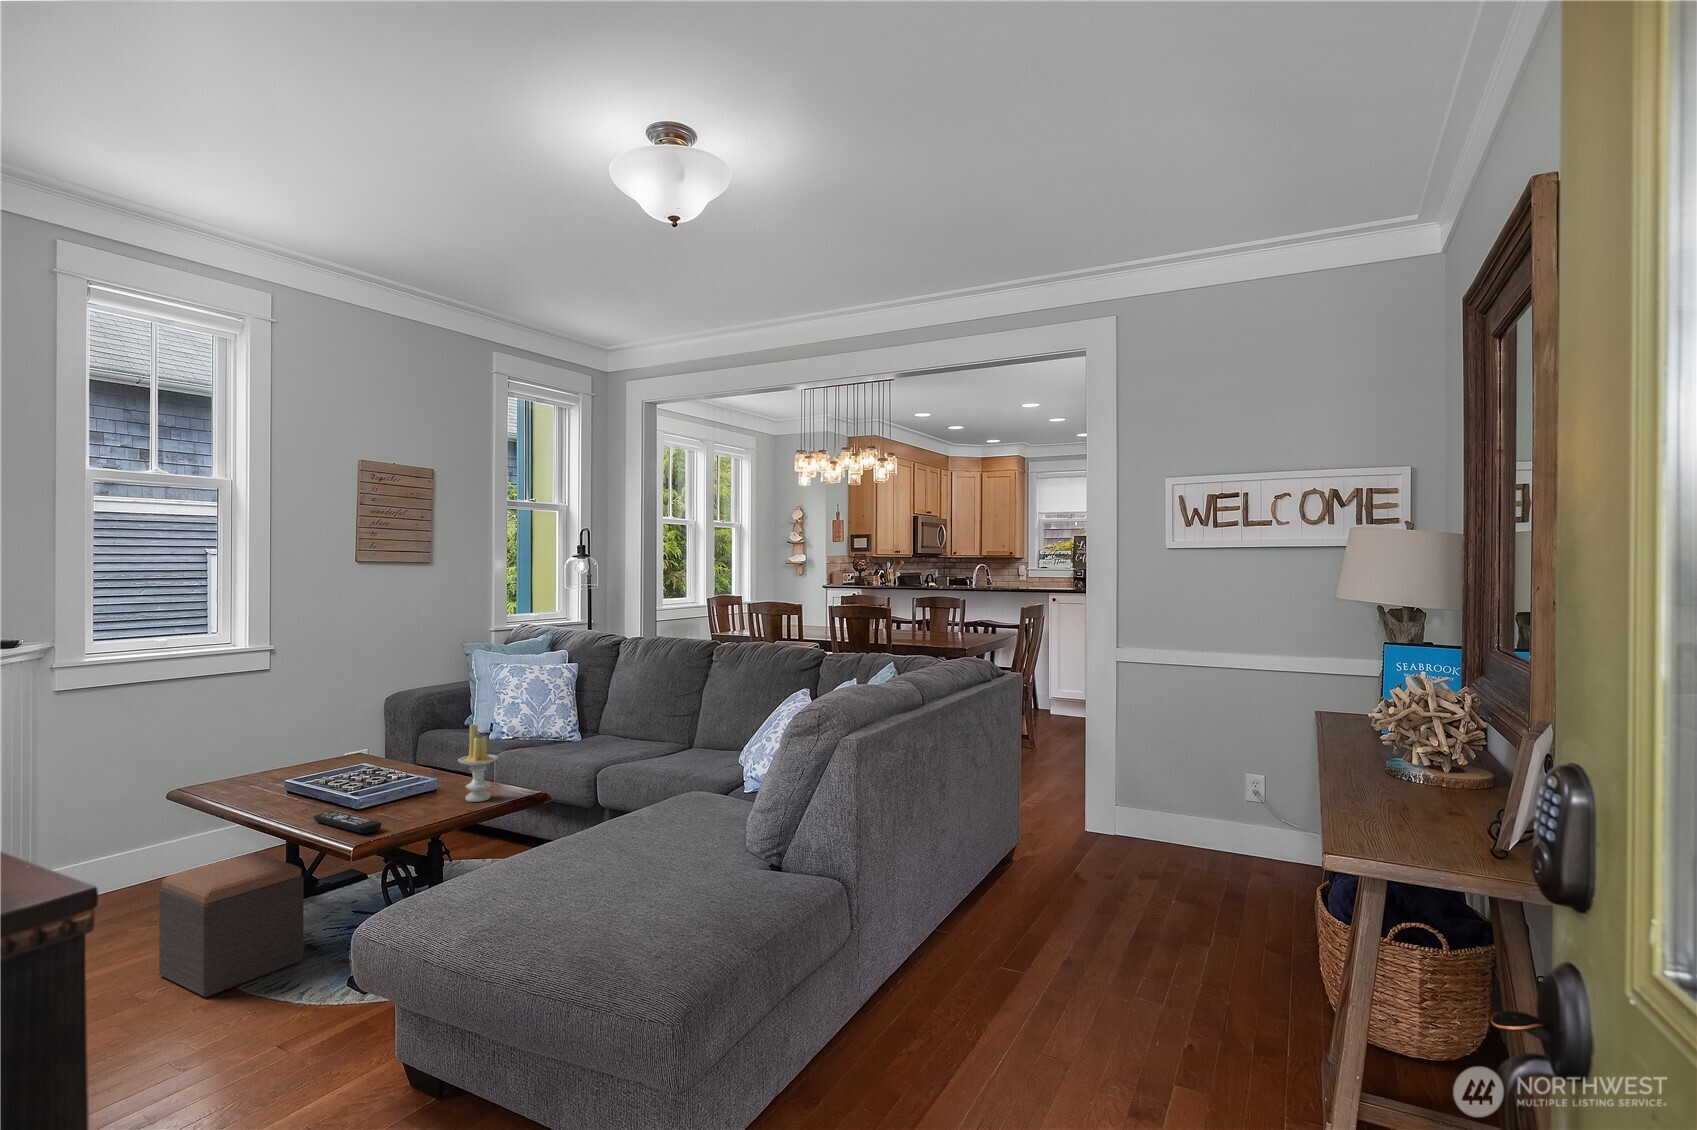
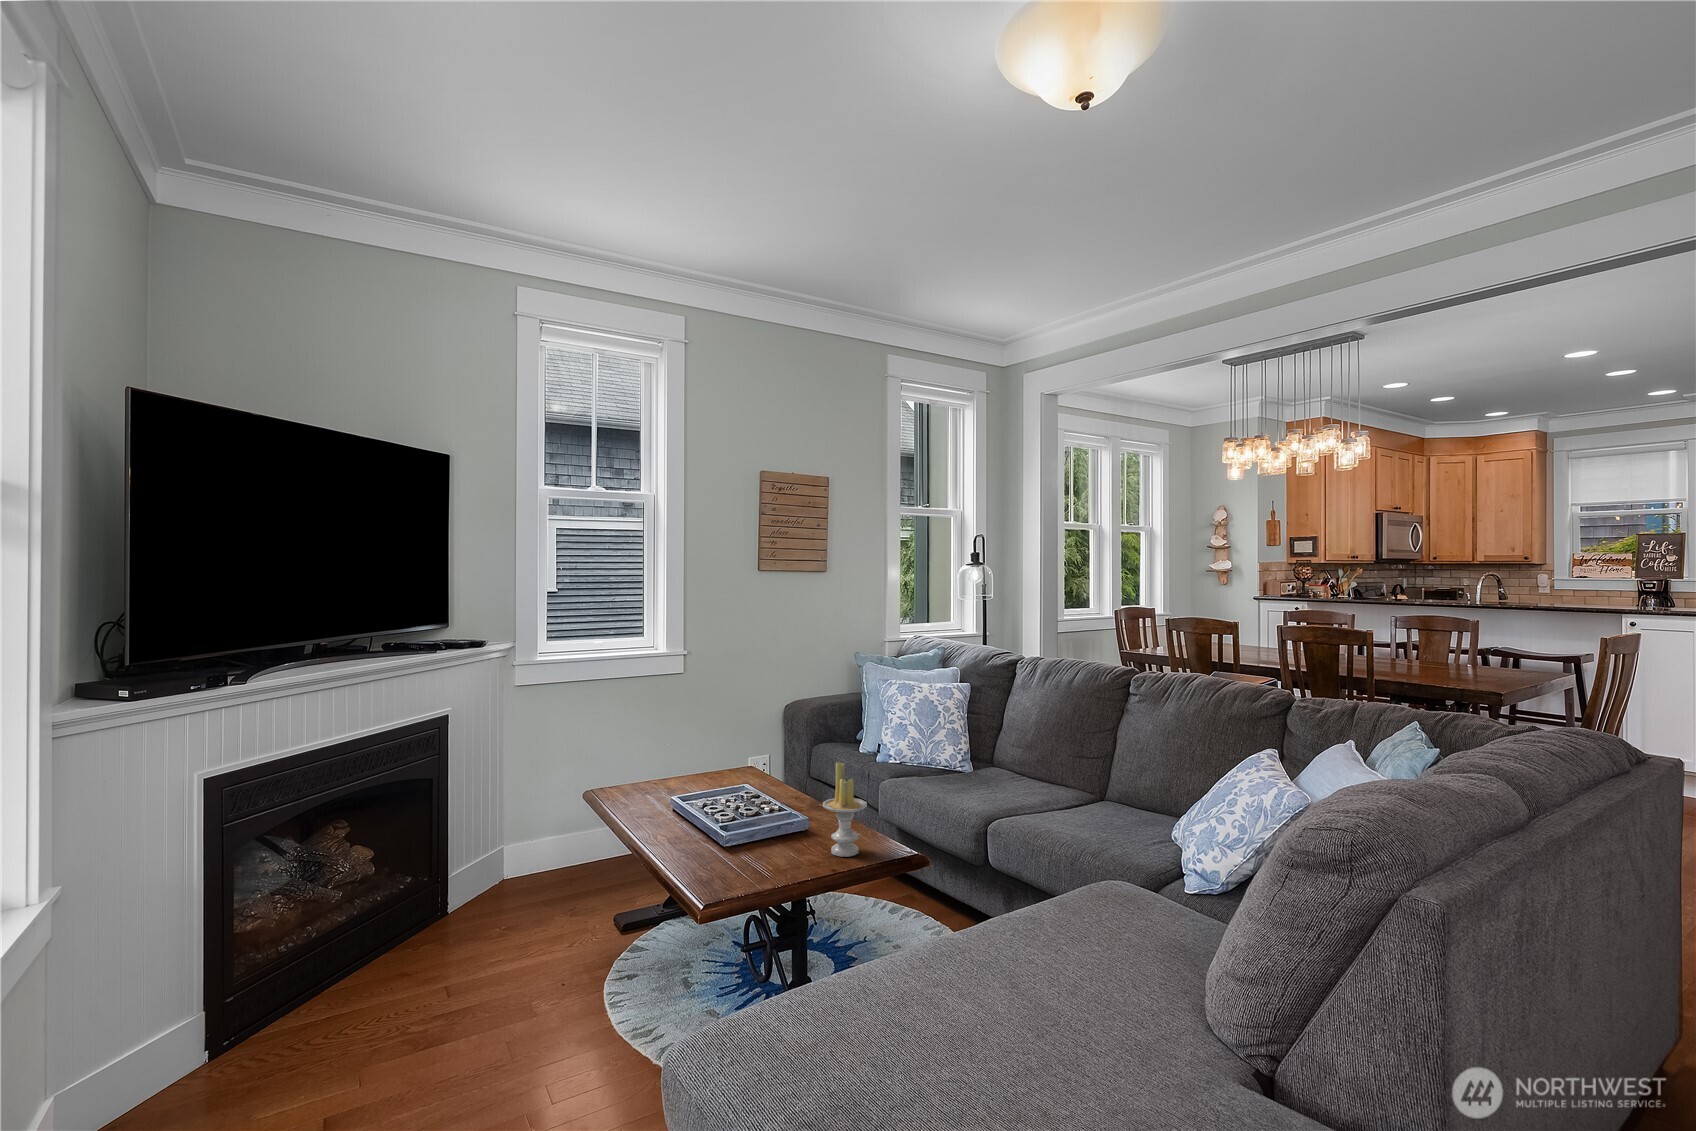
remote control: present [314,811,381,833] -> none [674,849,734,887]
footstool: present [159,853,304,997] -> none [547,876,670,1037]

